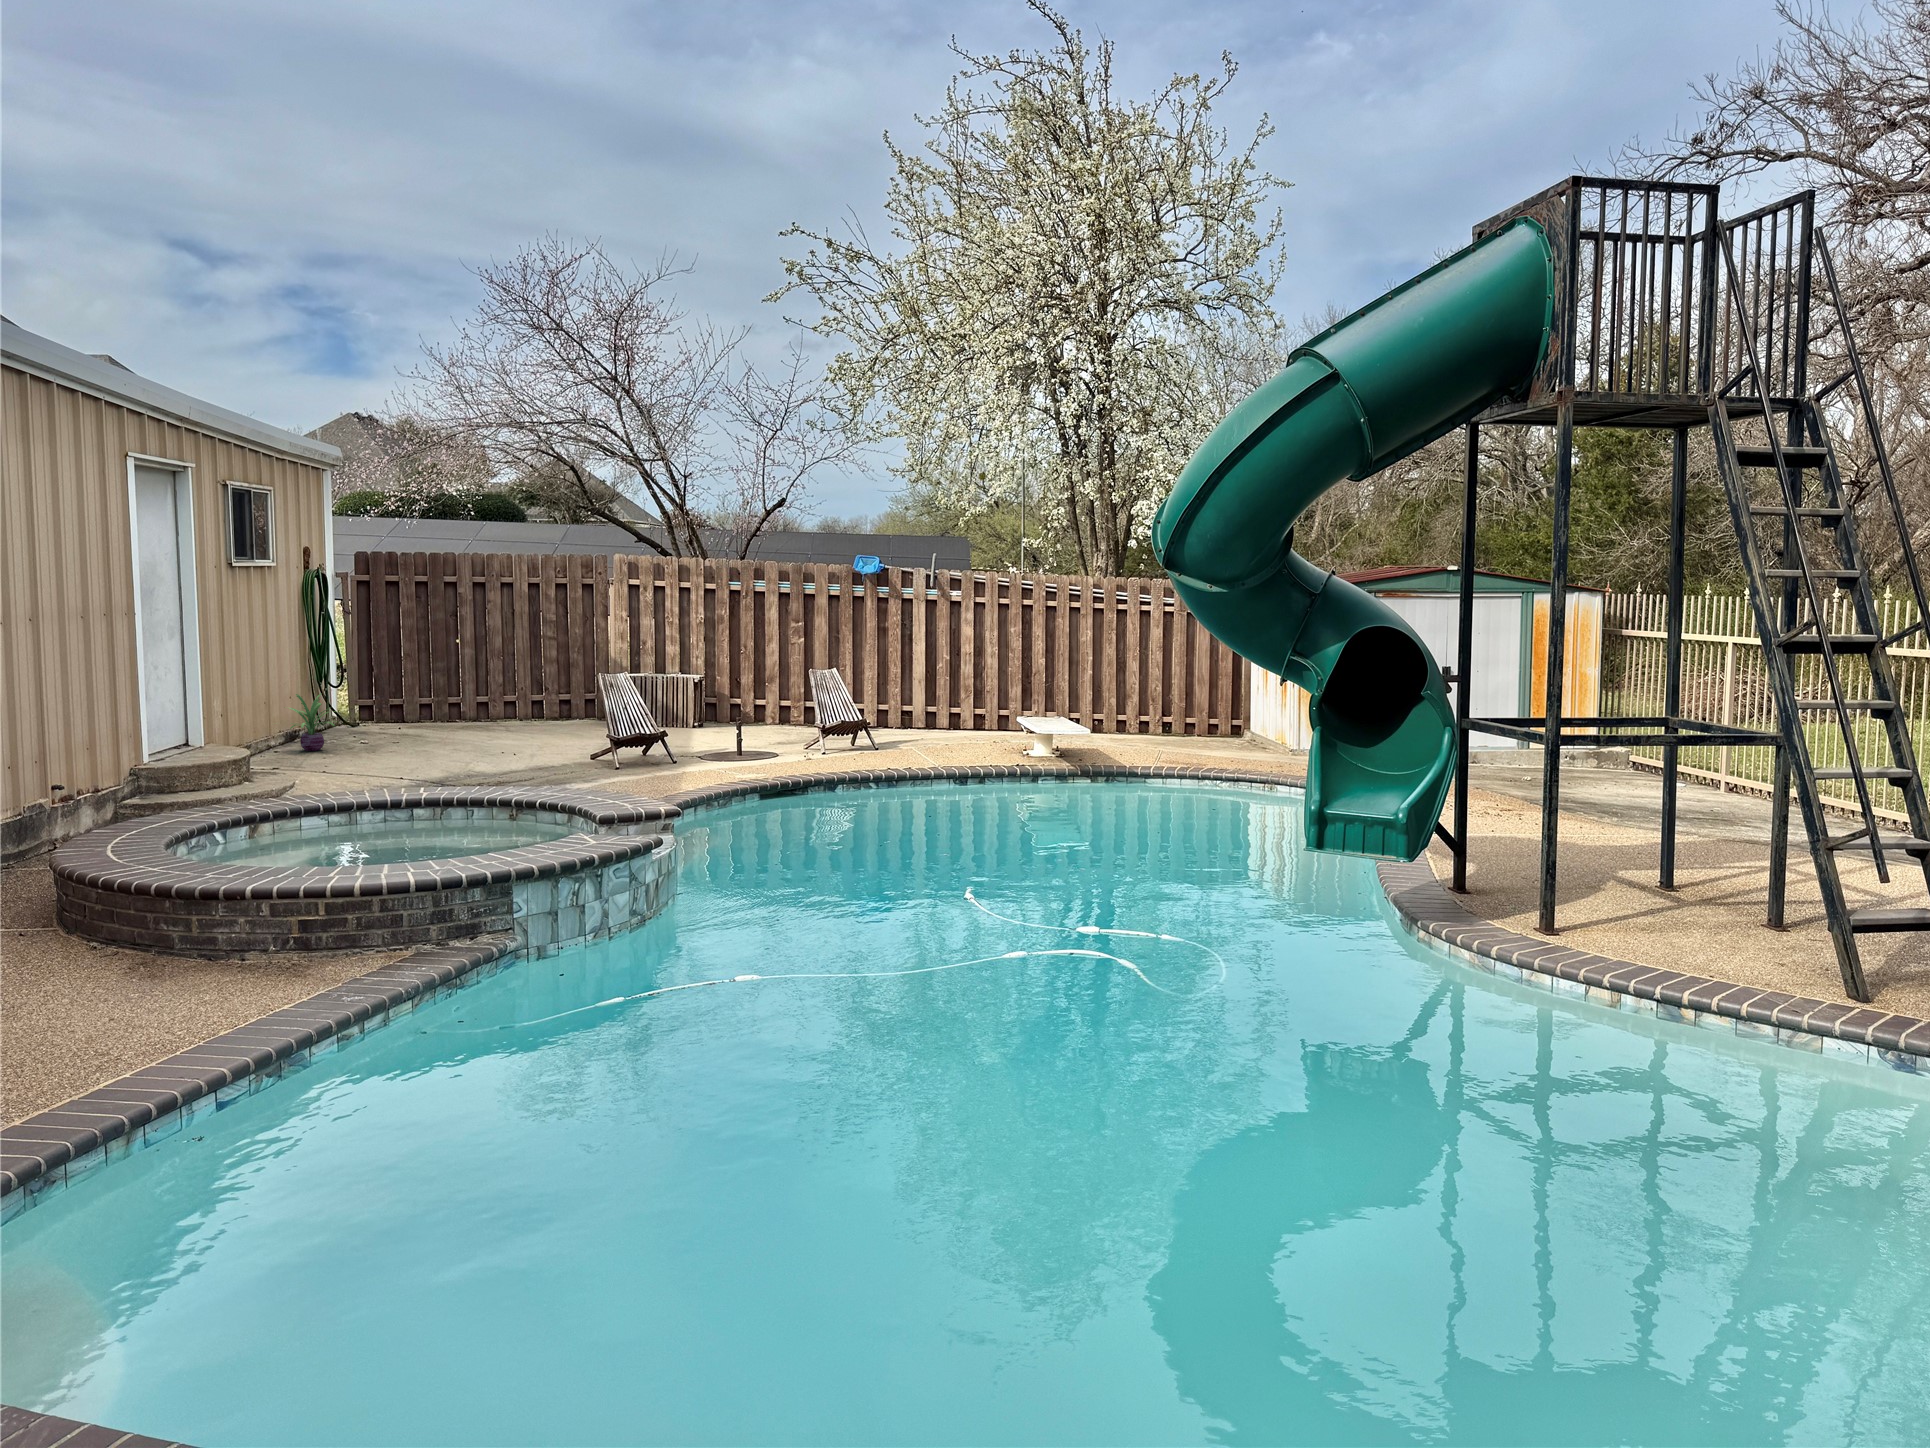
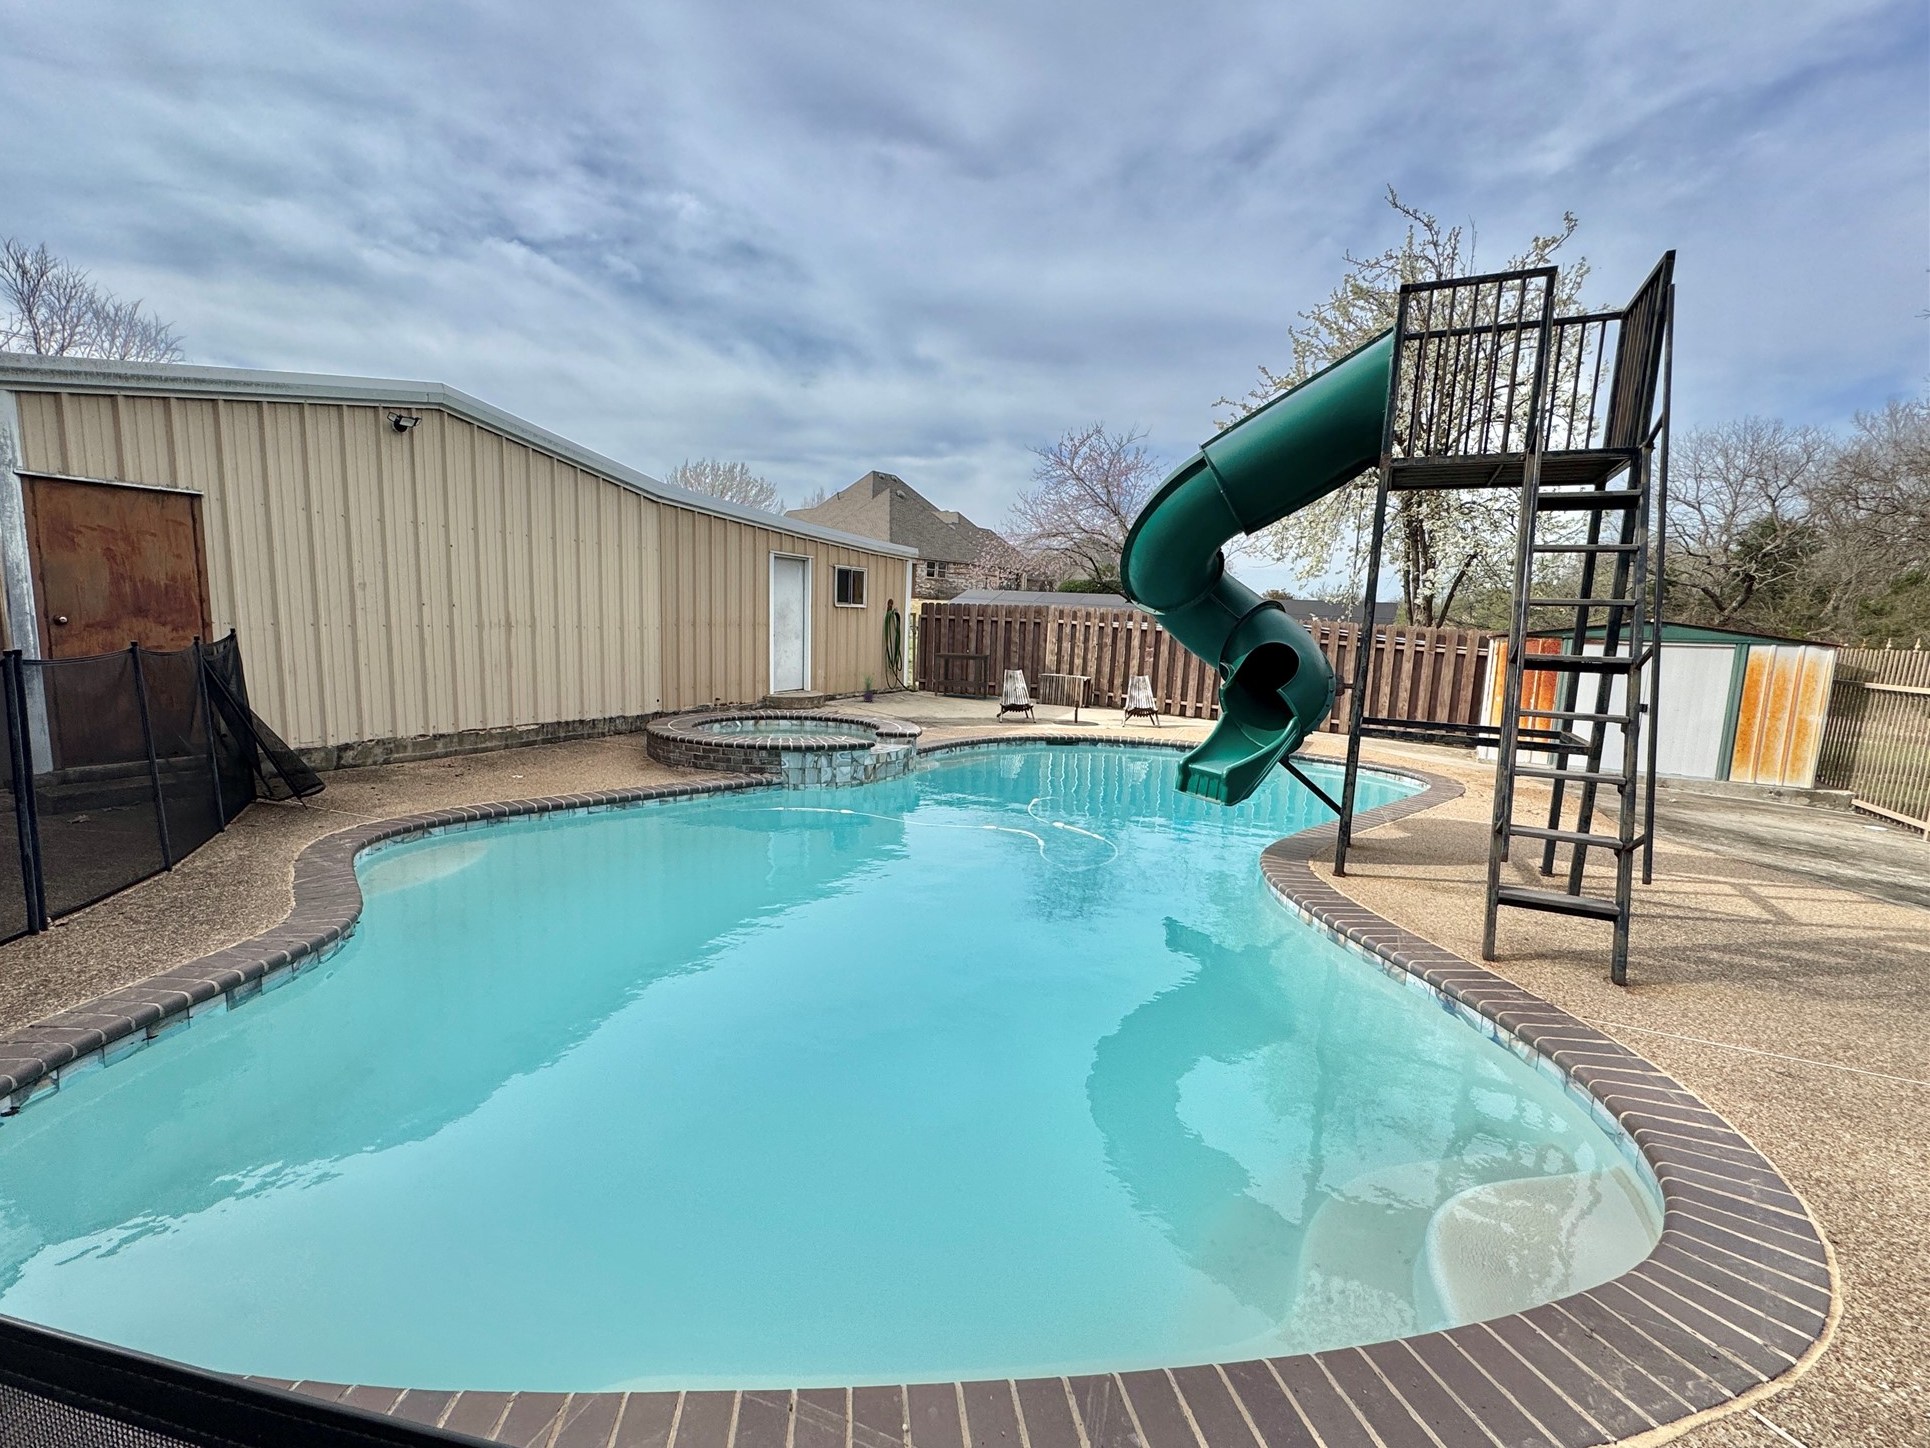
side table: none [402,646,502,727] -> present [935,653,990,700]

